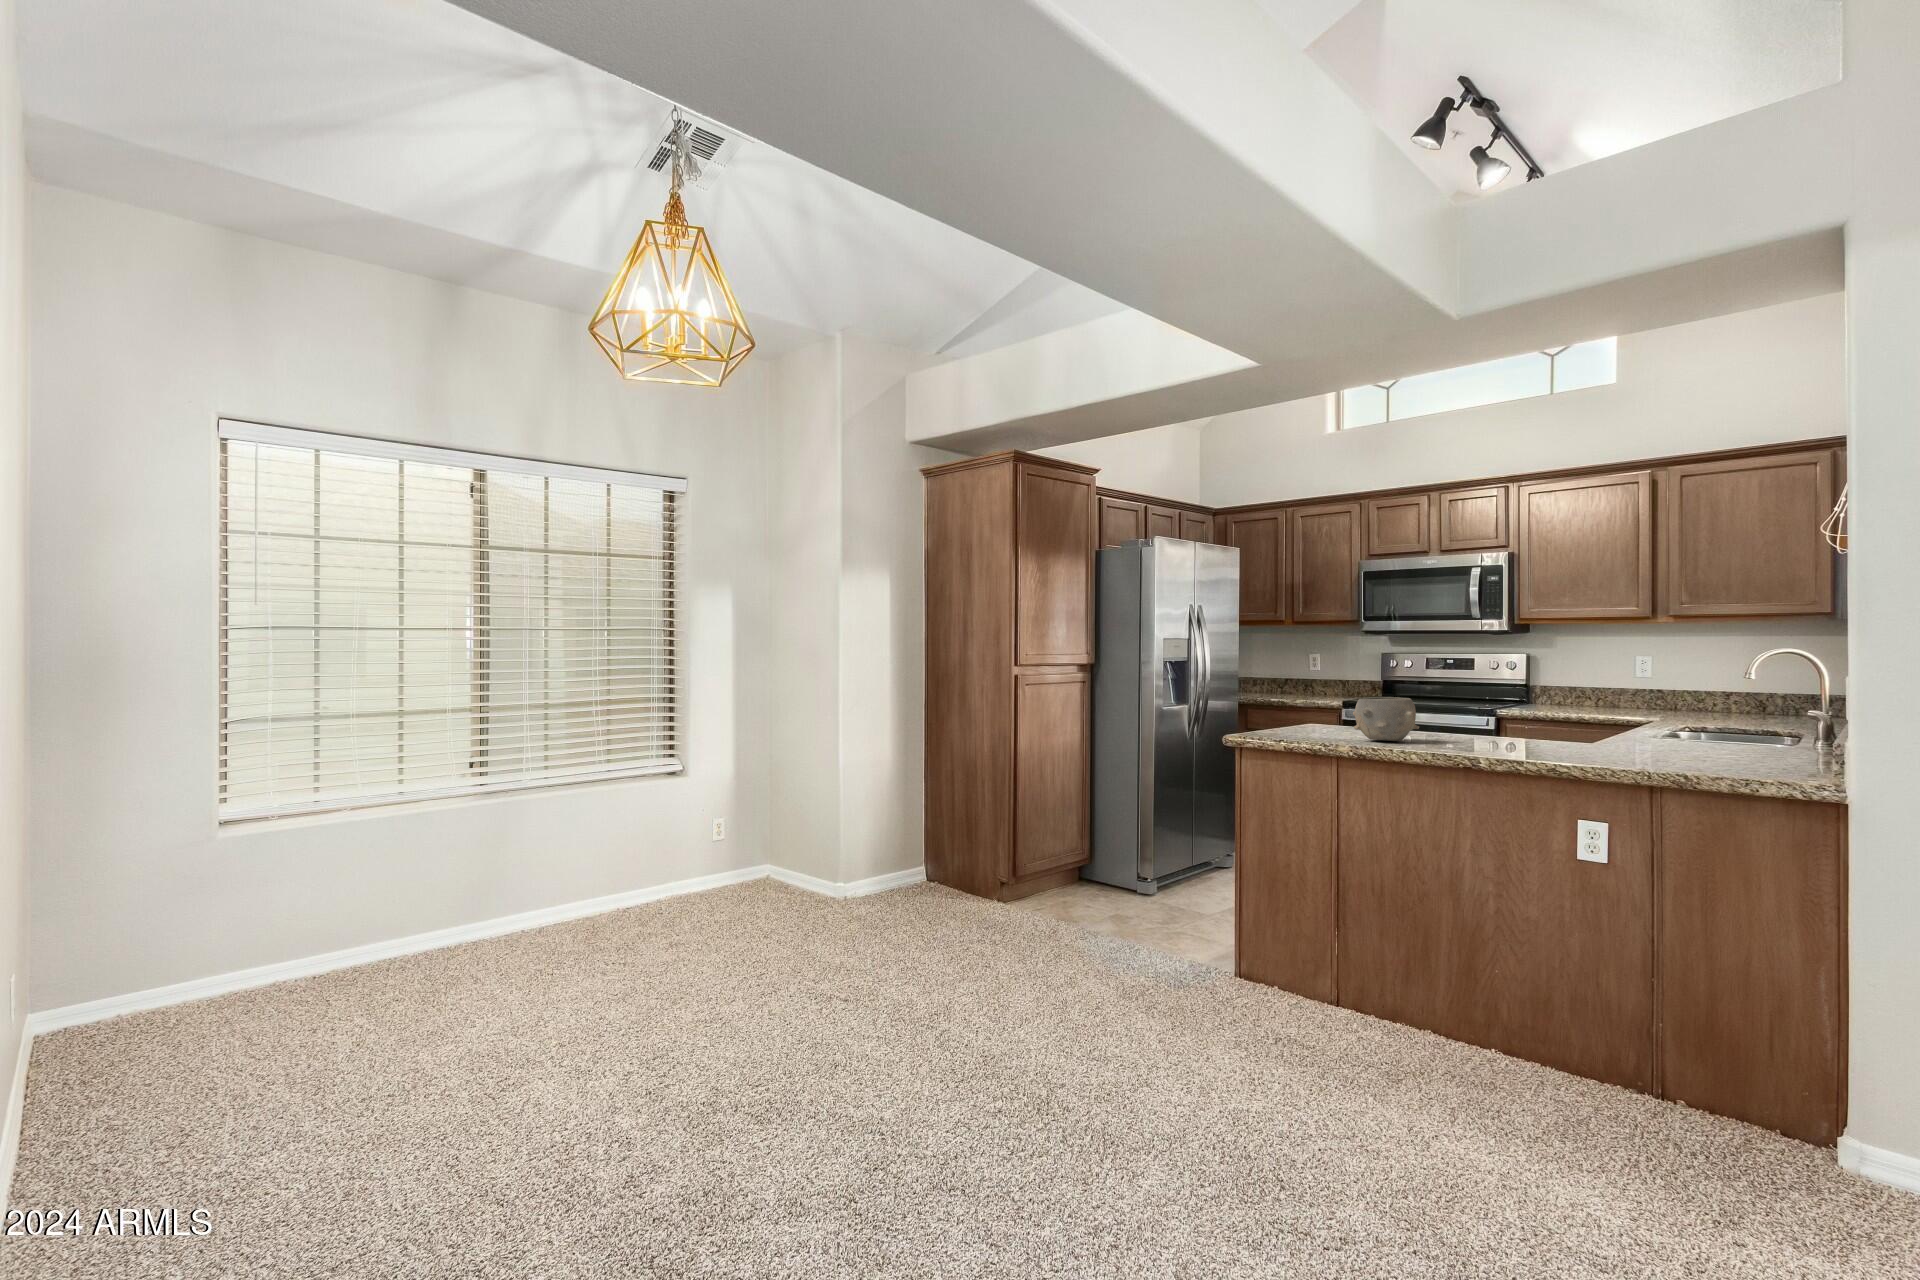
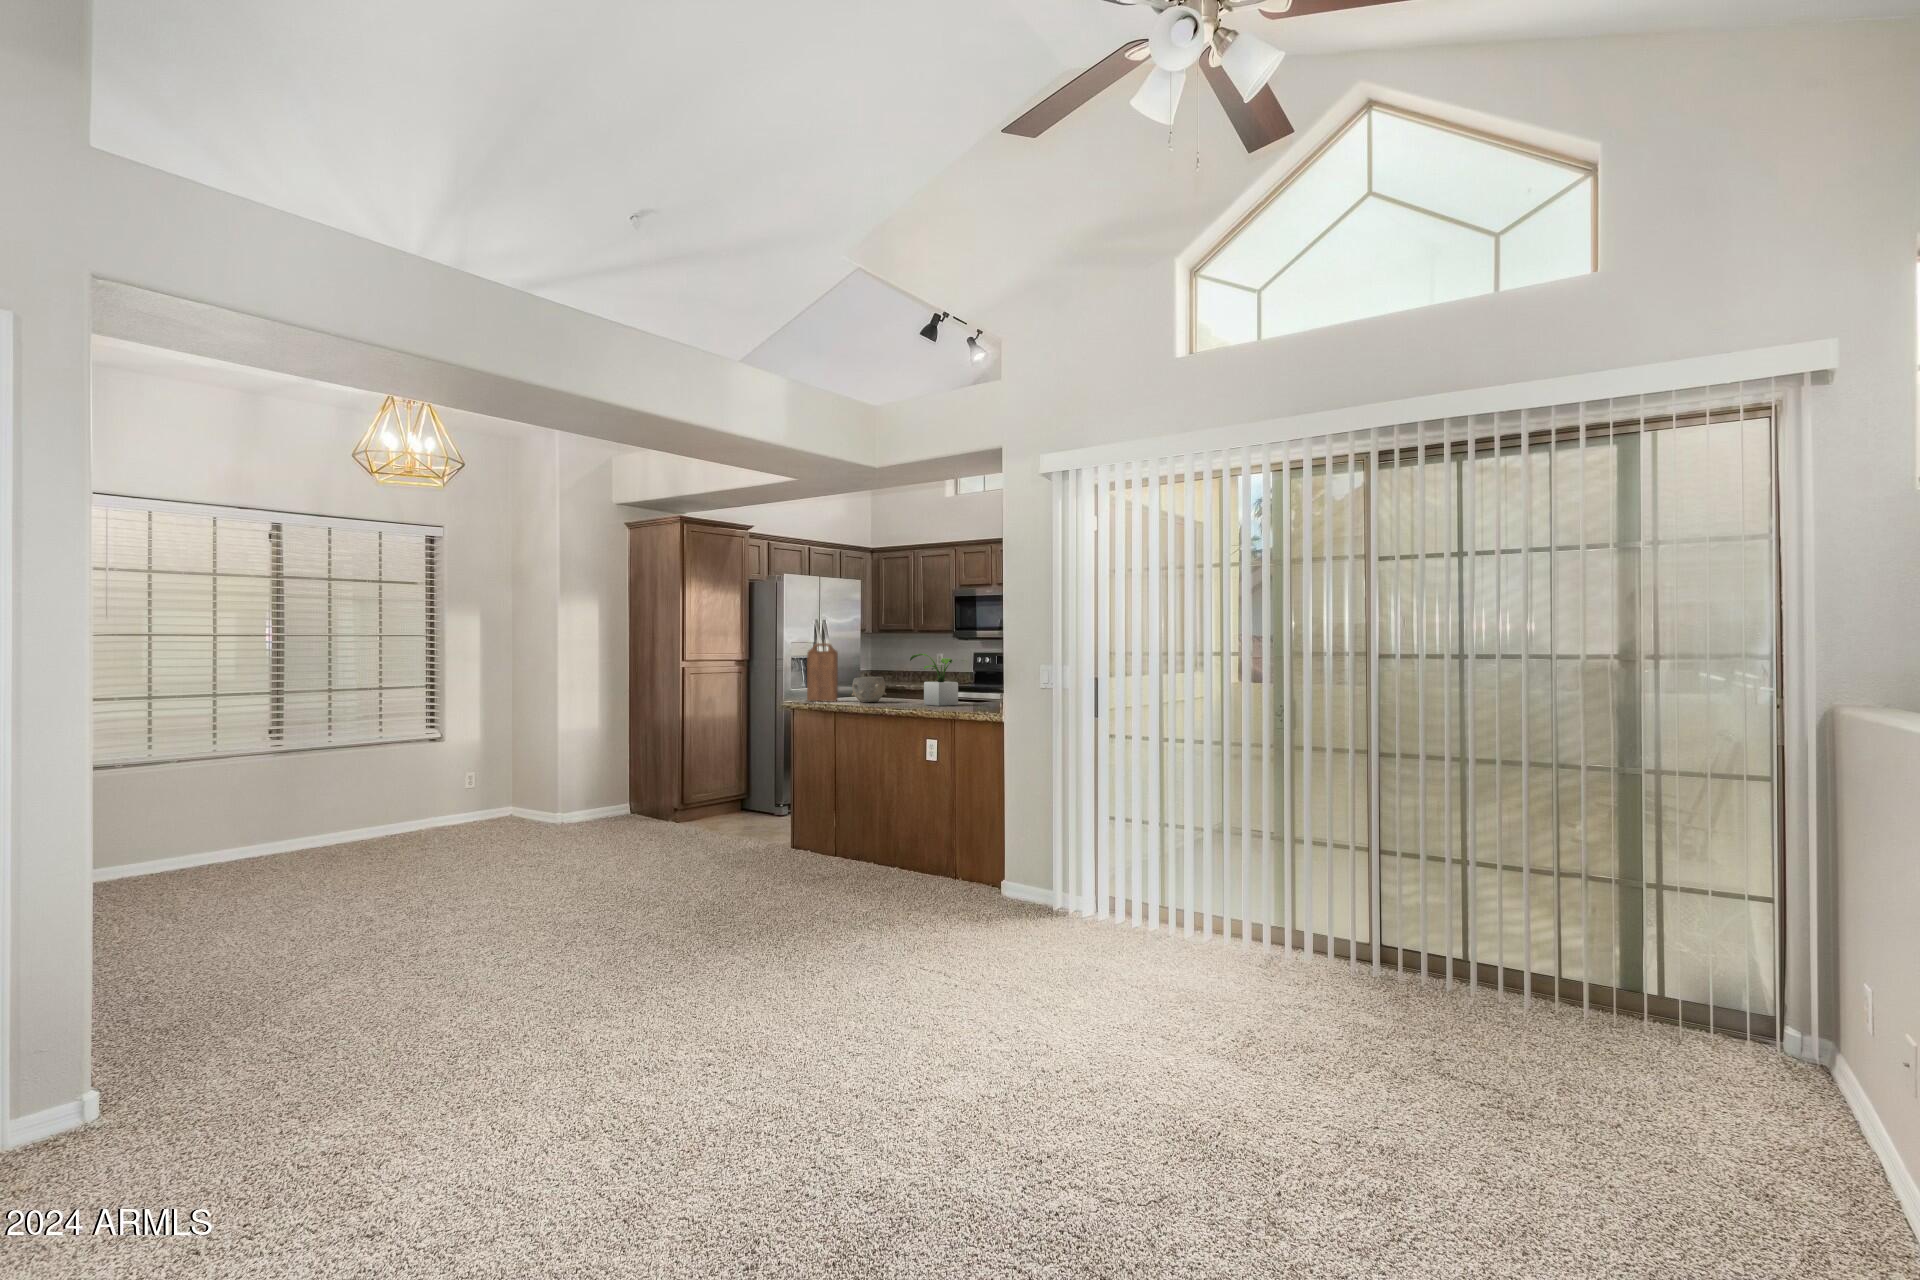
cutting board: none [1264,640,1323,738] -> present [807,643,838,702]
potted plant: none [1483,659,1615,755] -> present [910,654,958,706]

